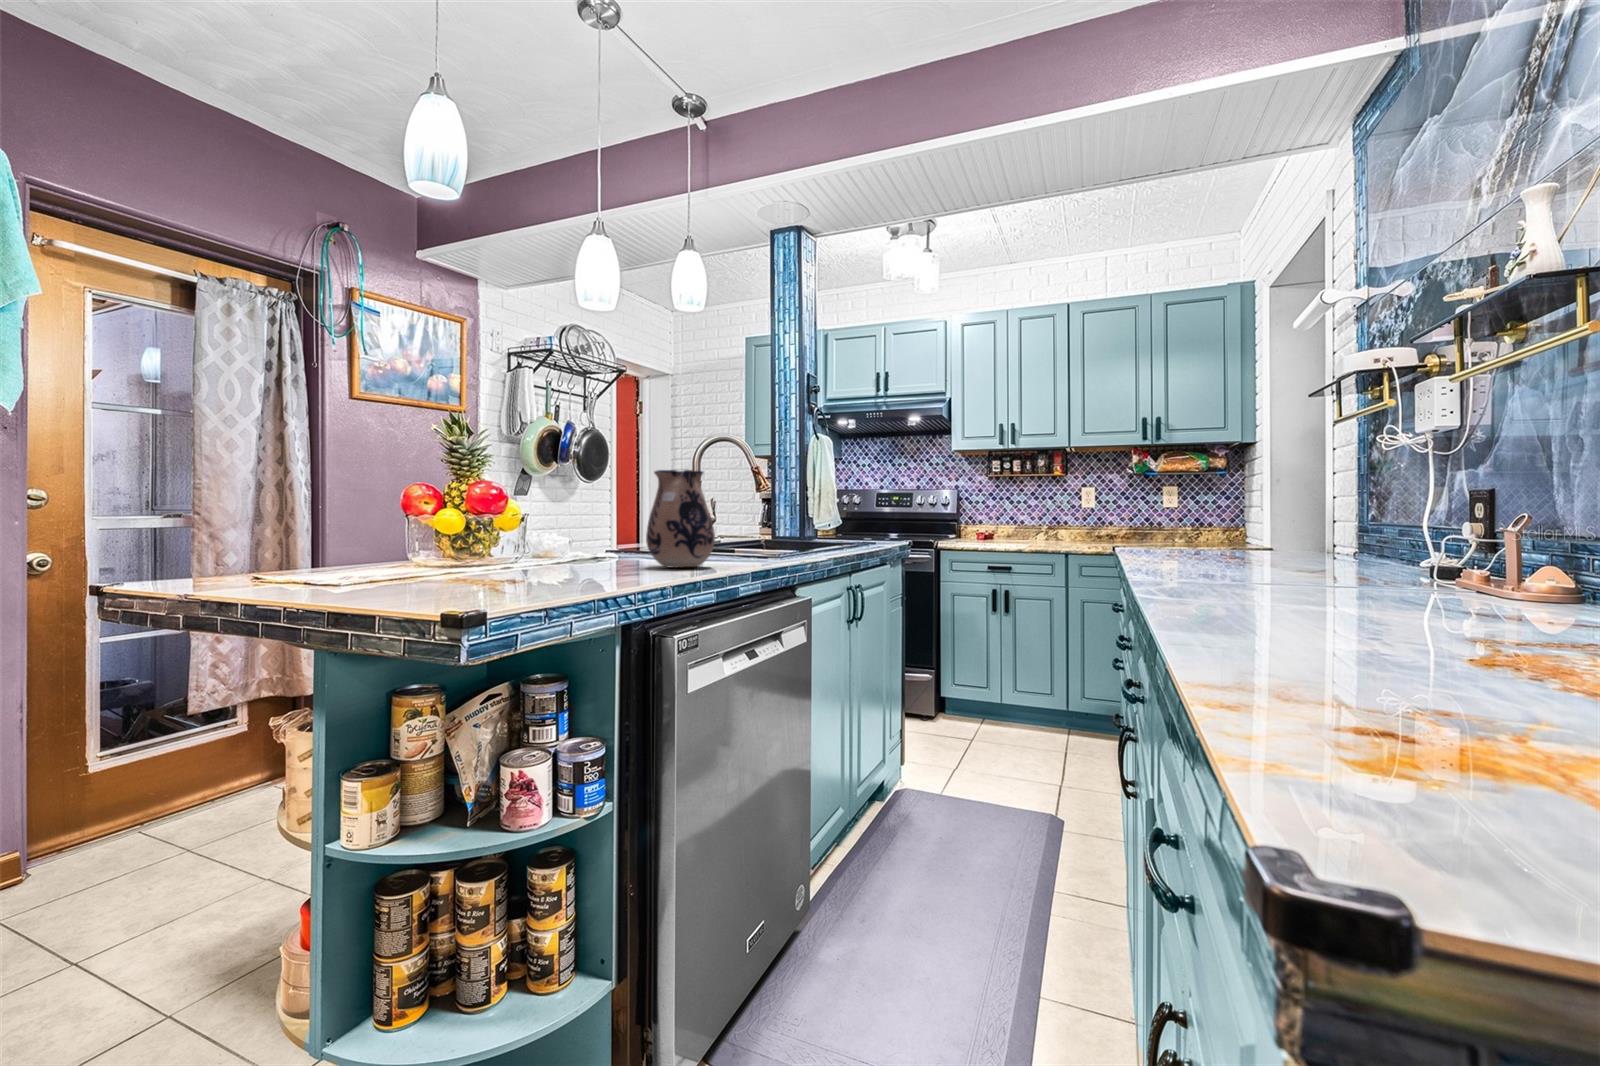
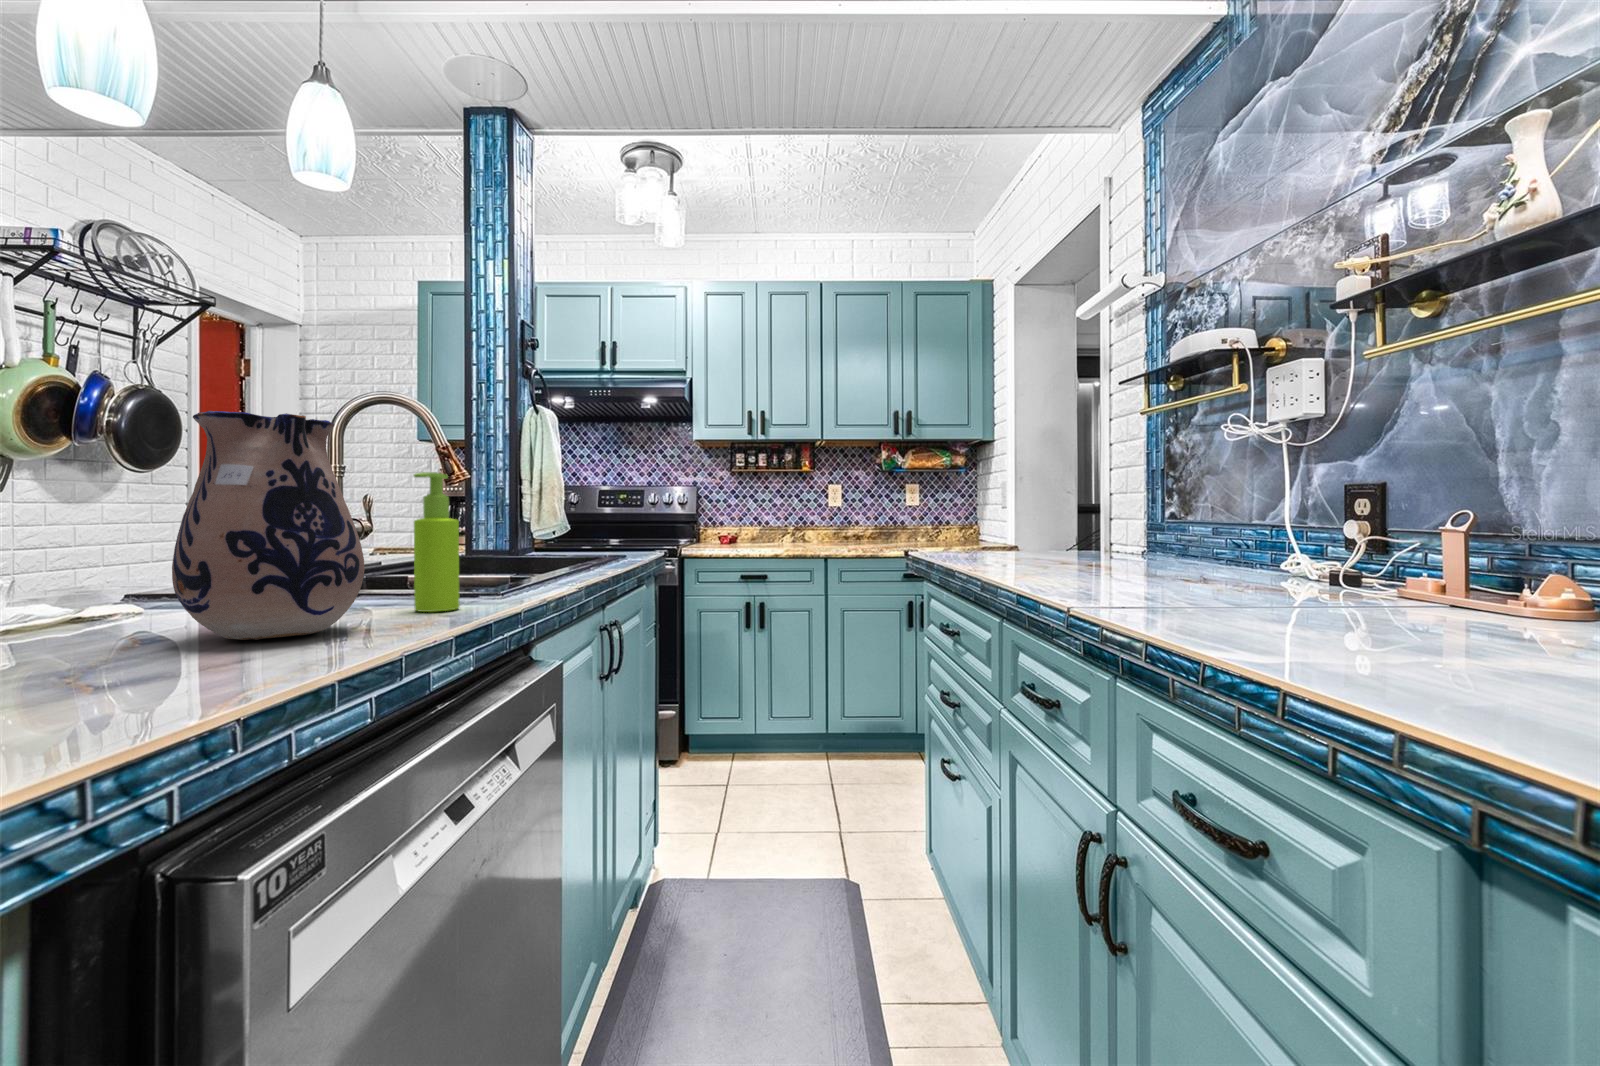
soap dispenser: none [736,492,757,564] -> present [414,472,460,612]

